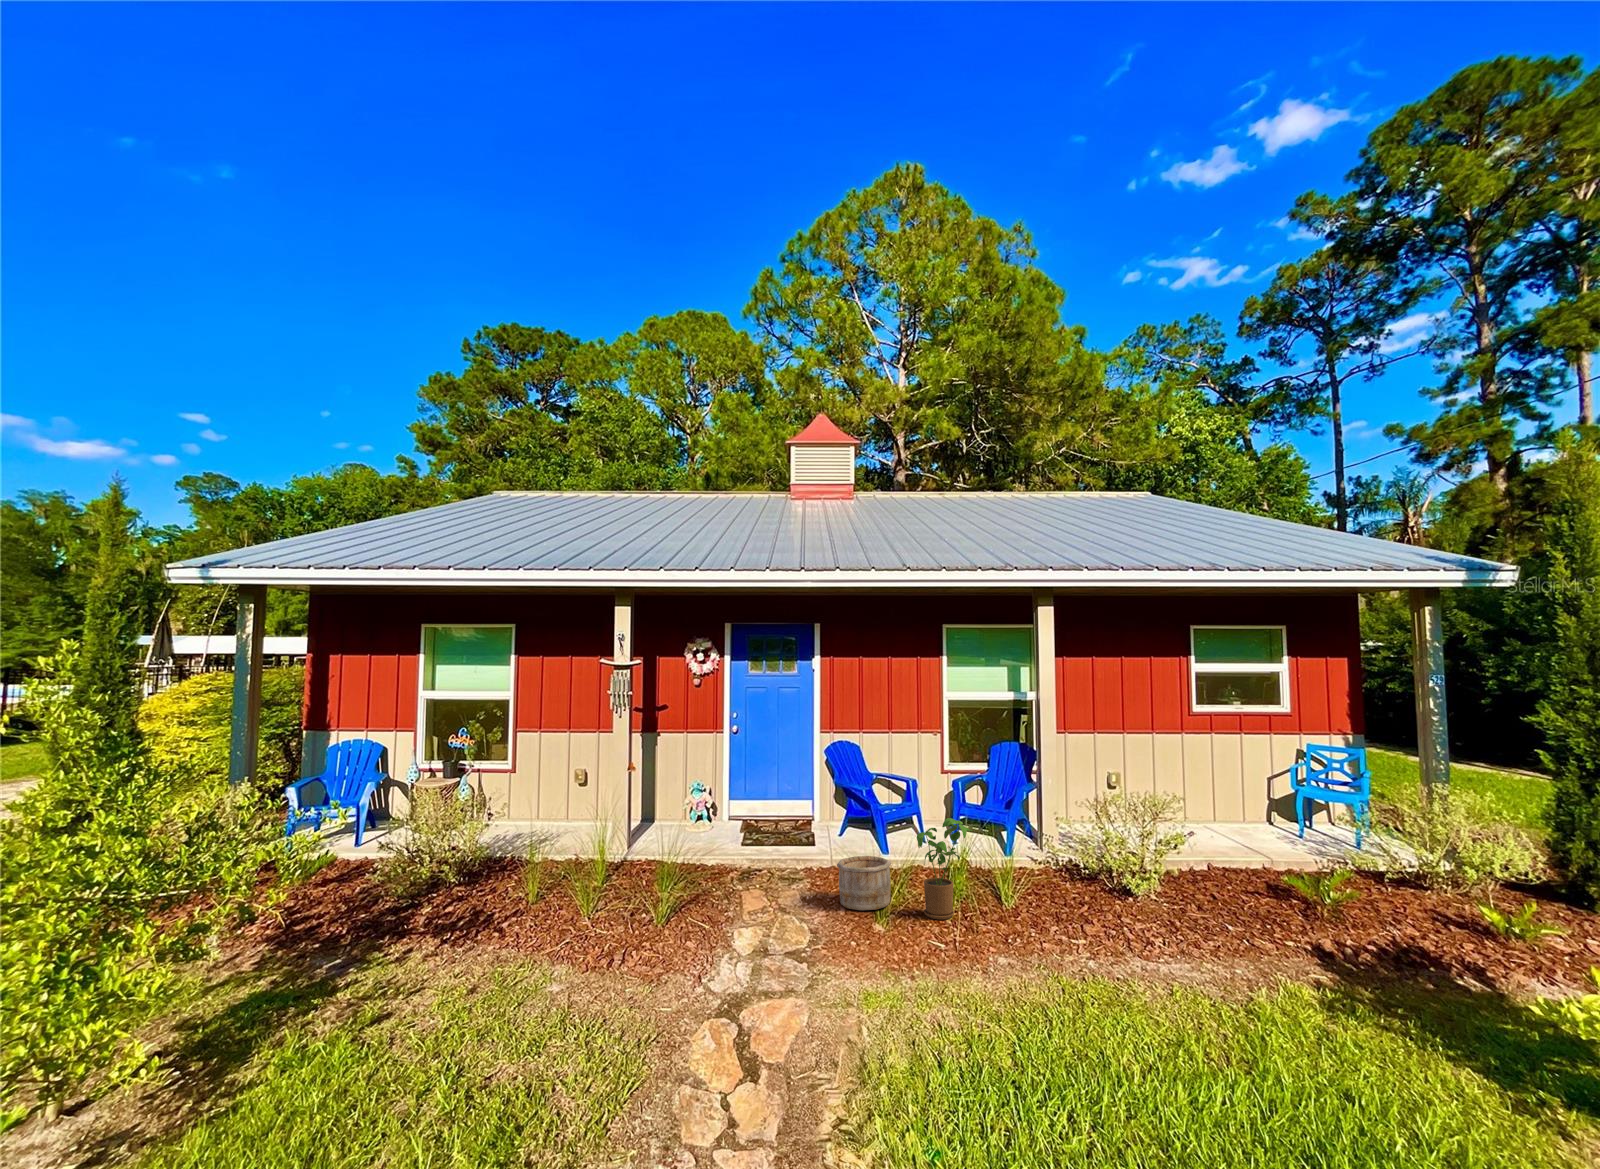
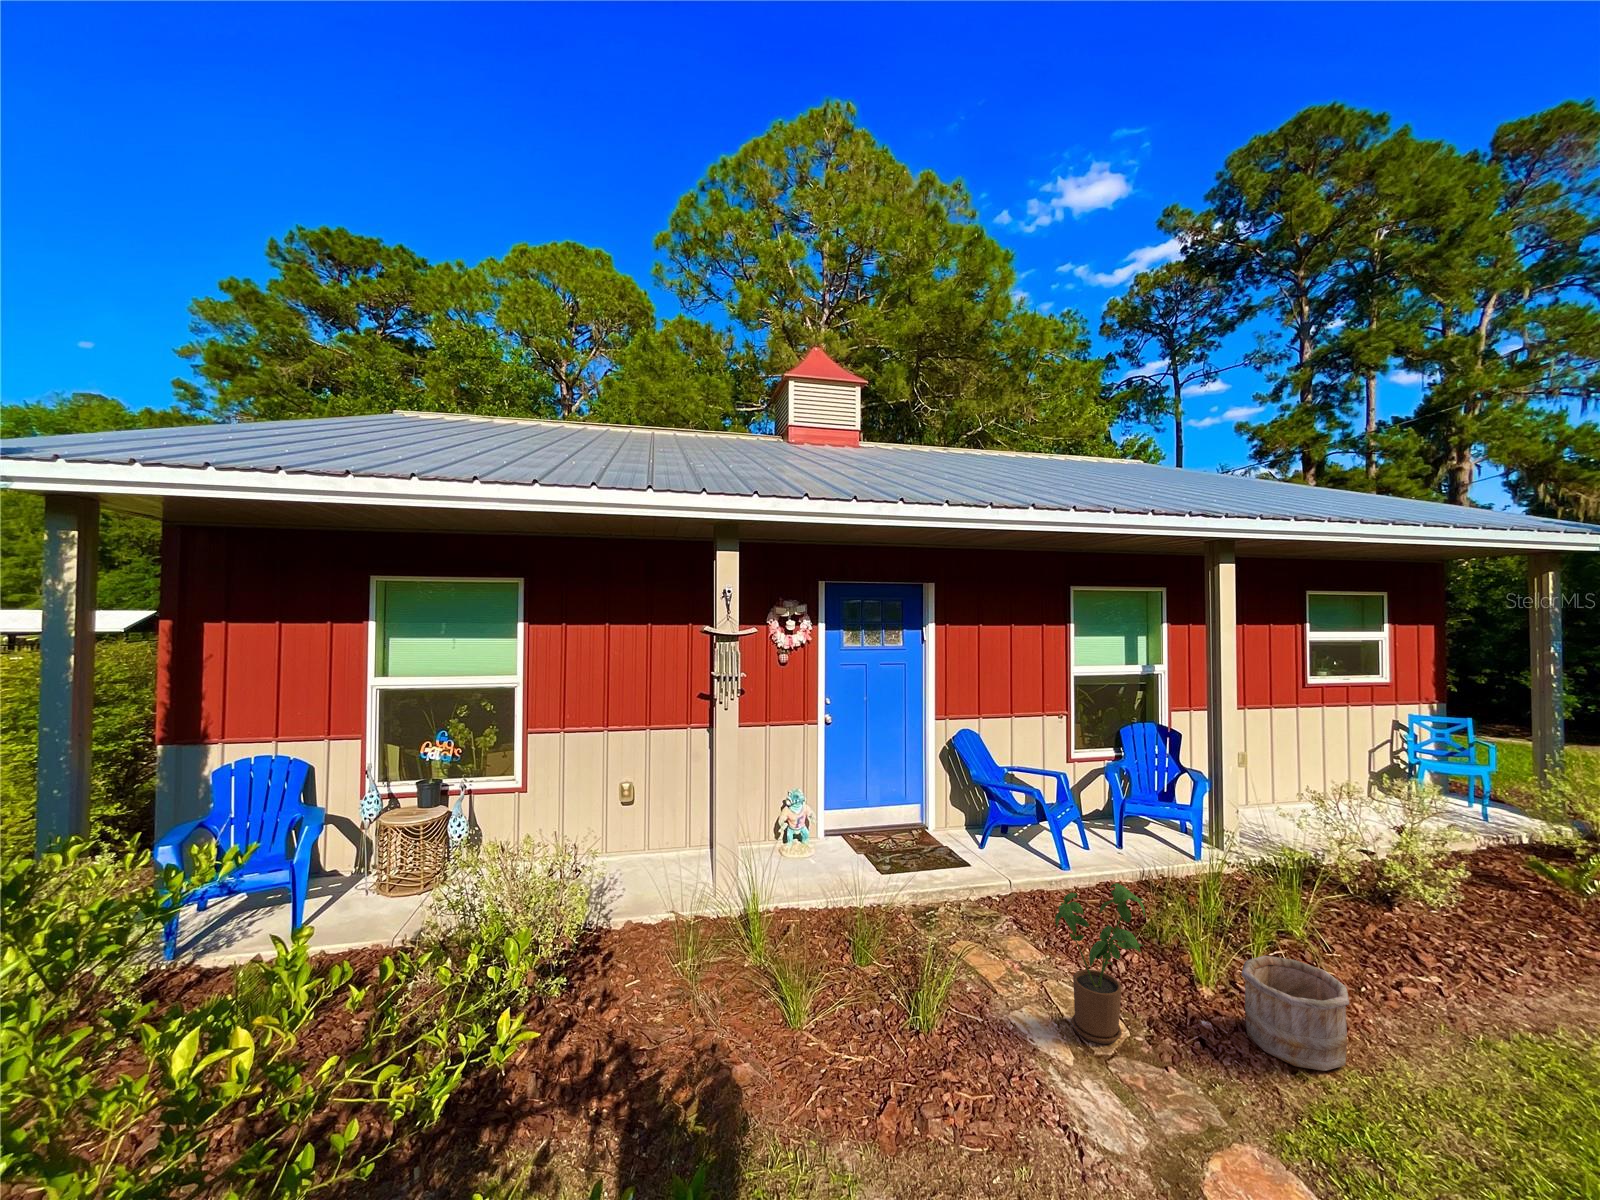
house plant: present [917,818,972,920] -> present [1055,883,1145,1044]

